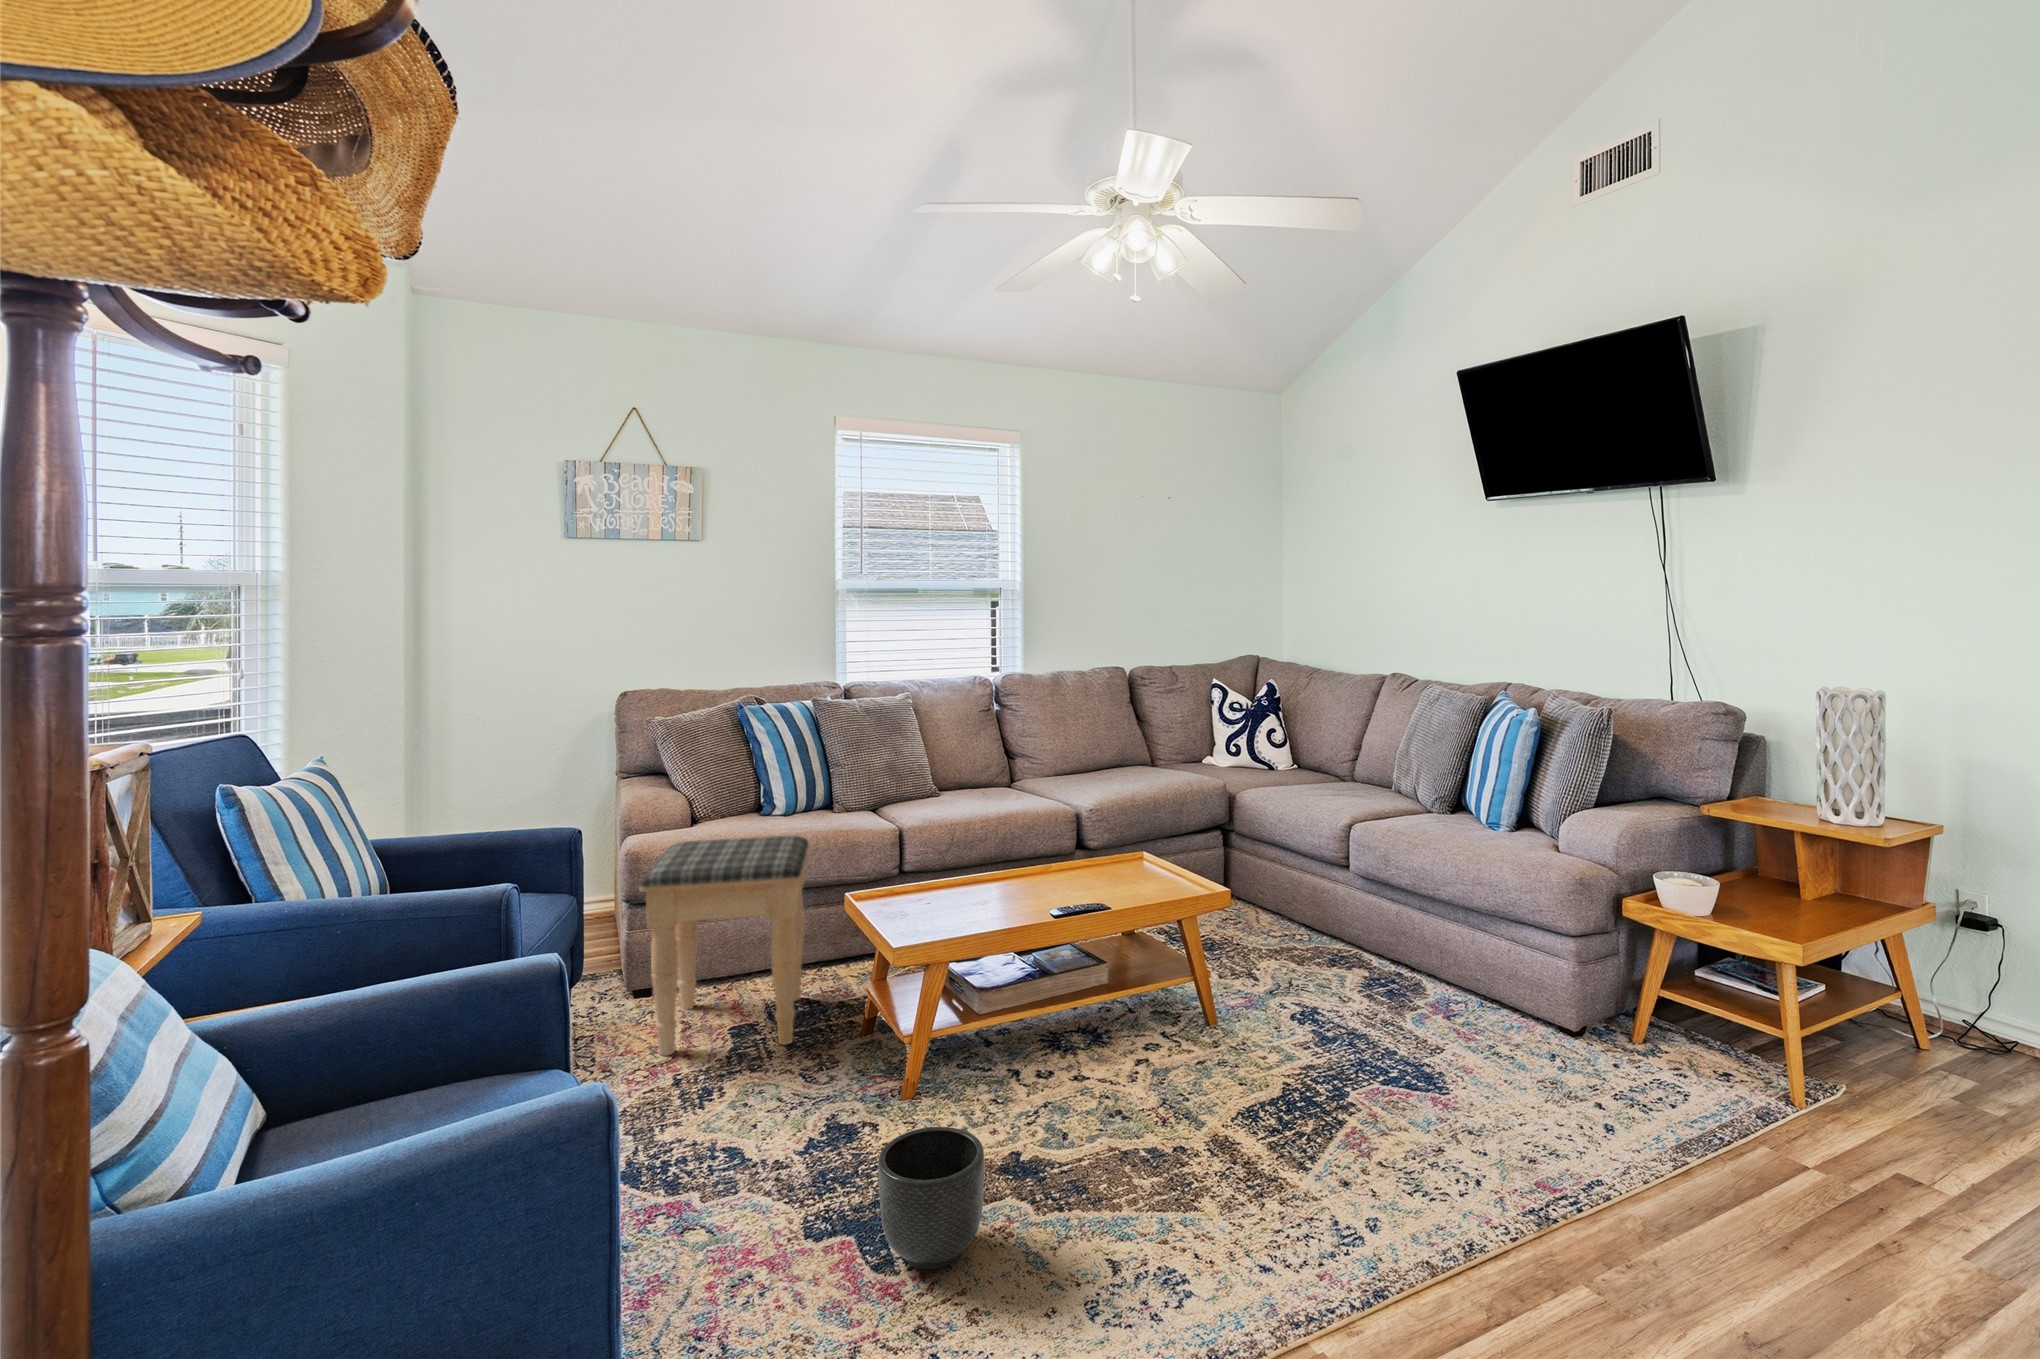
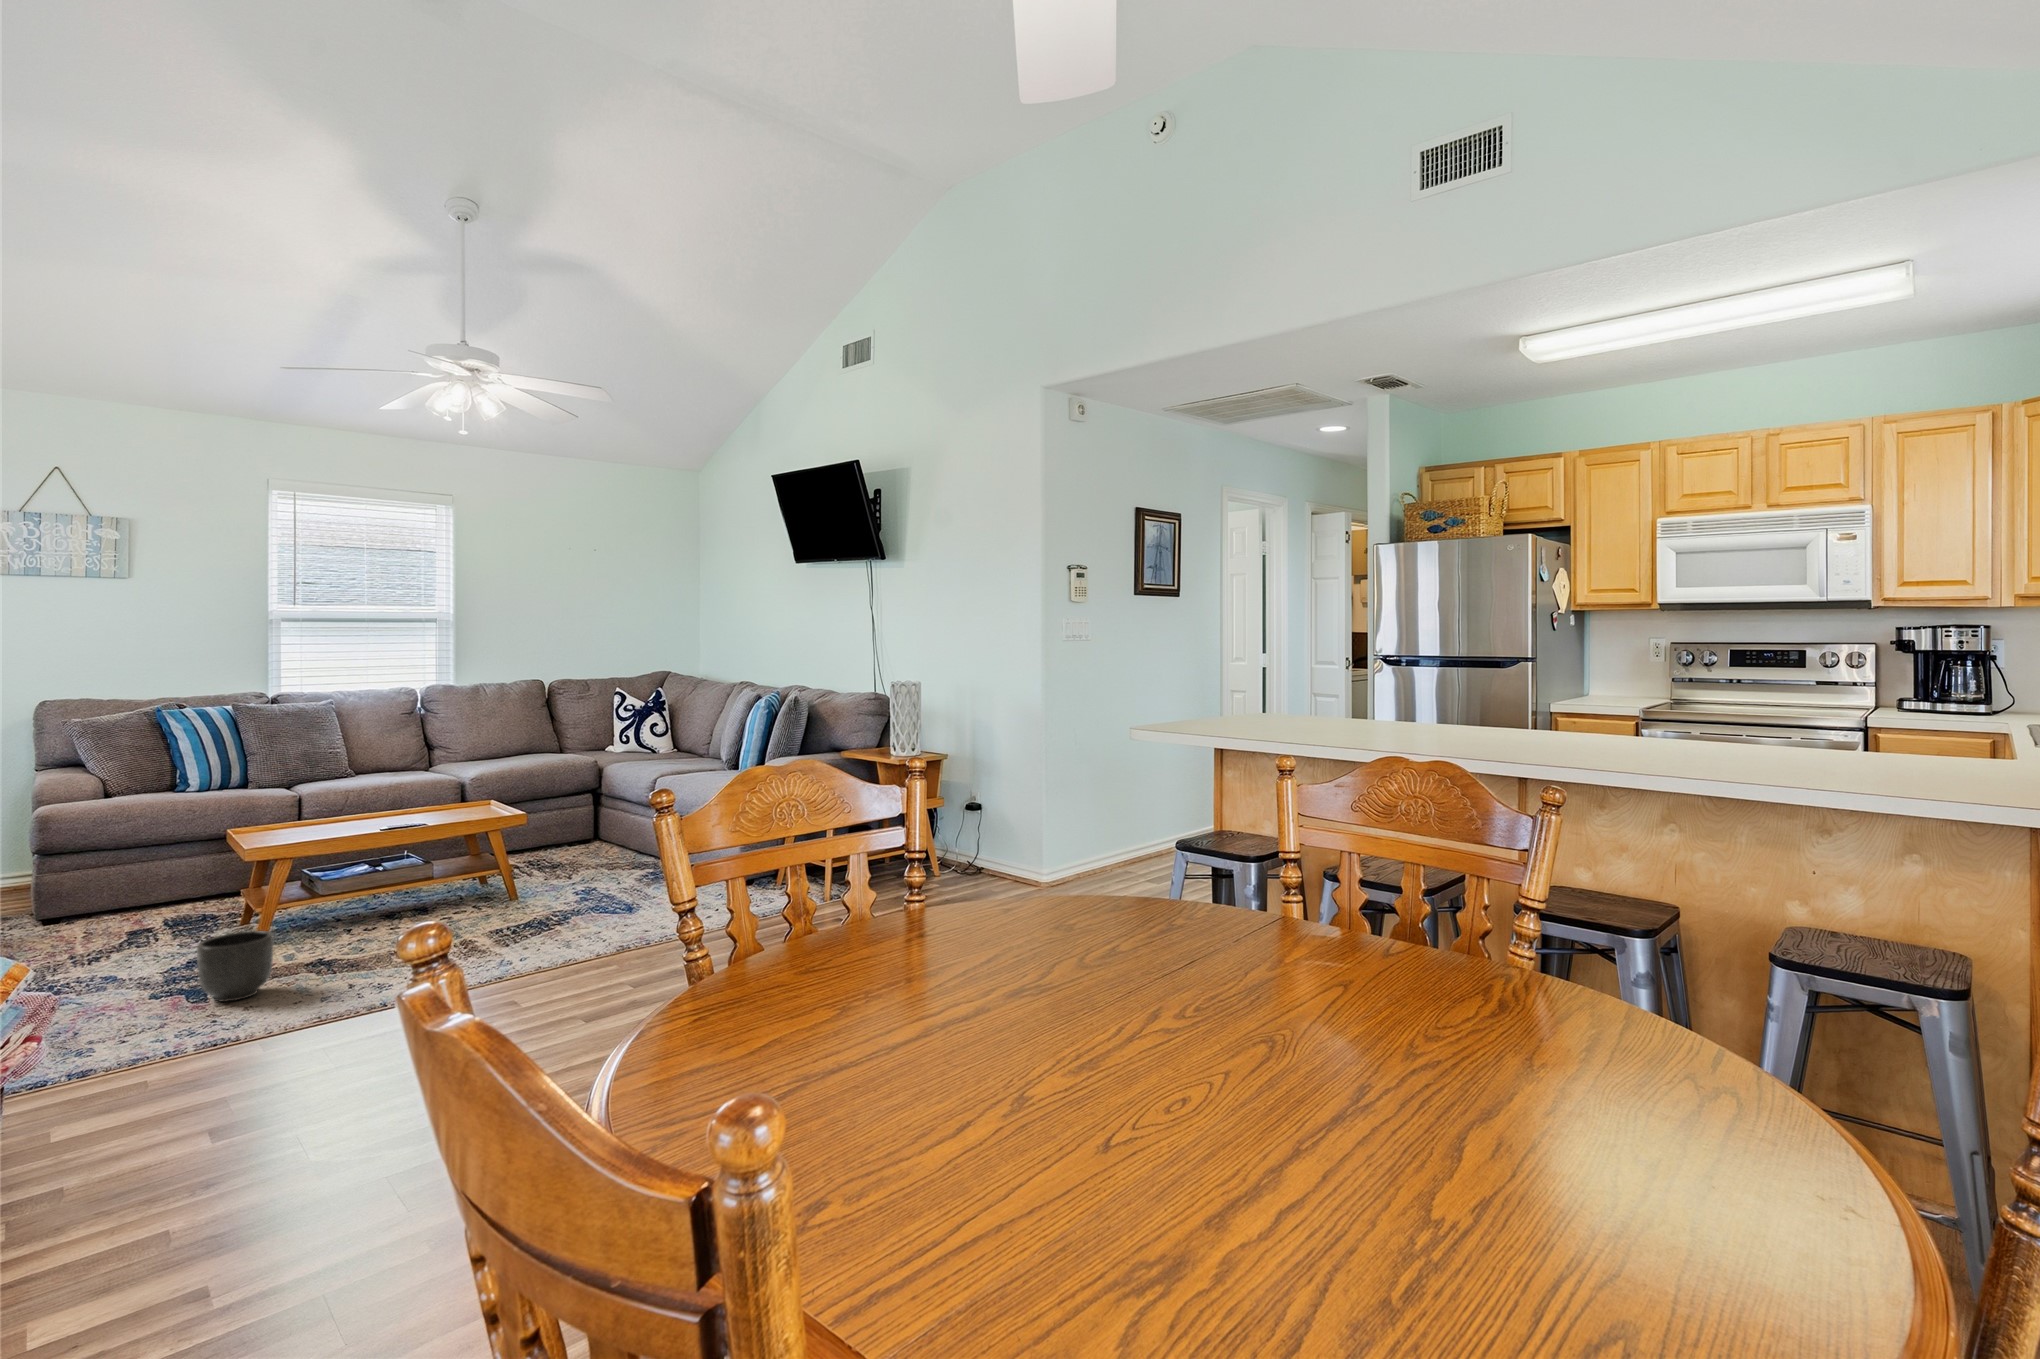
footstool: present [640,835,809,1056] -> none [42,796,205,947]

